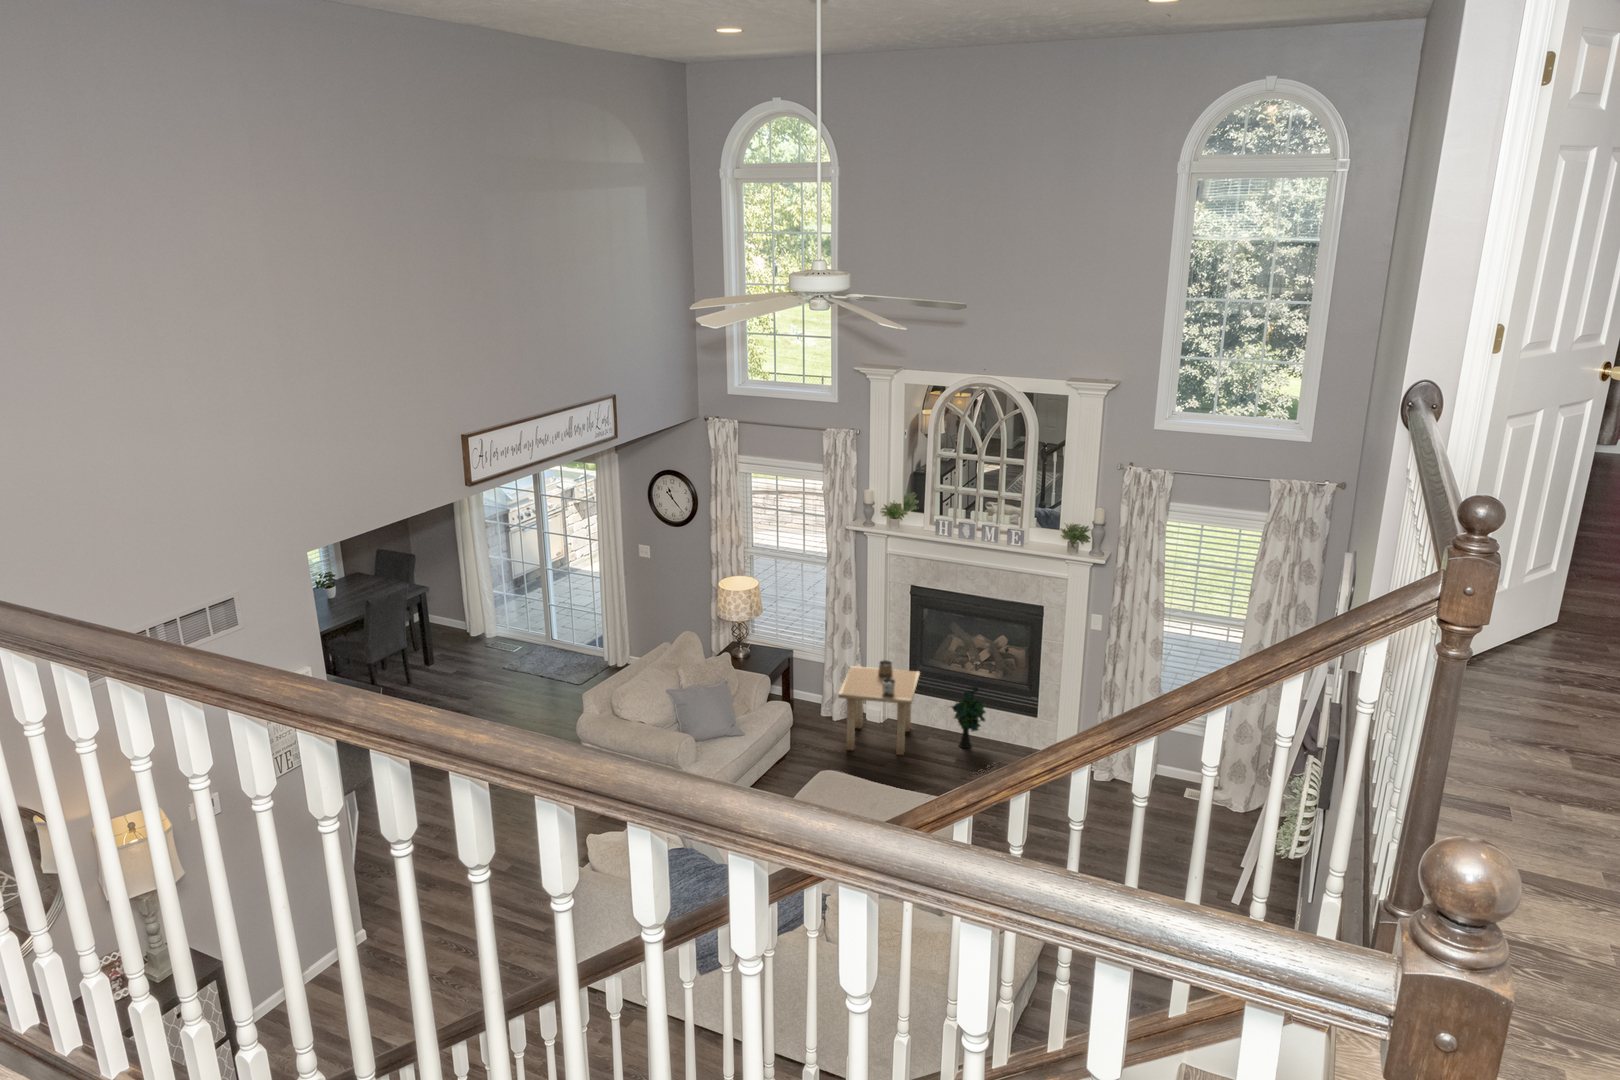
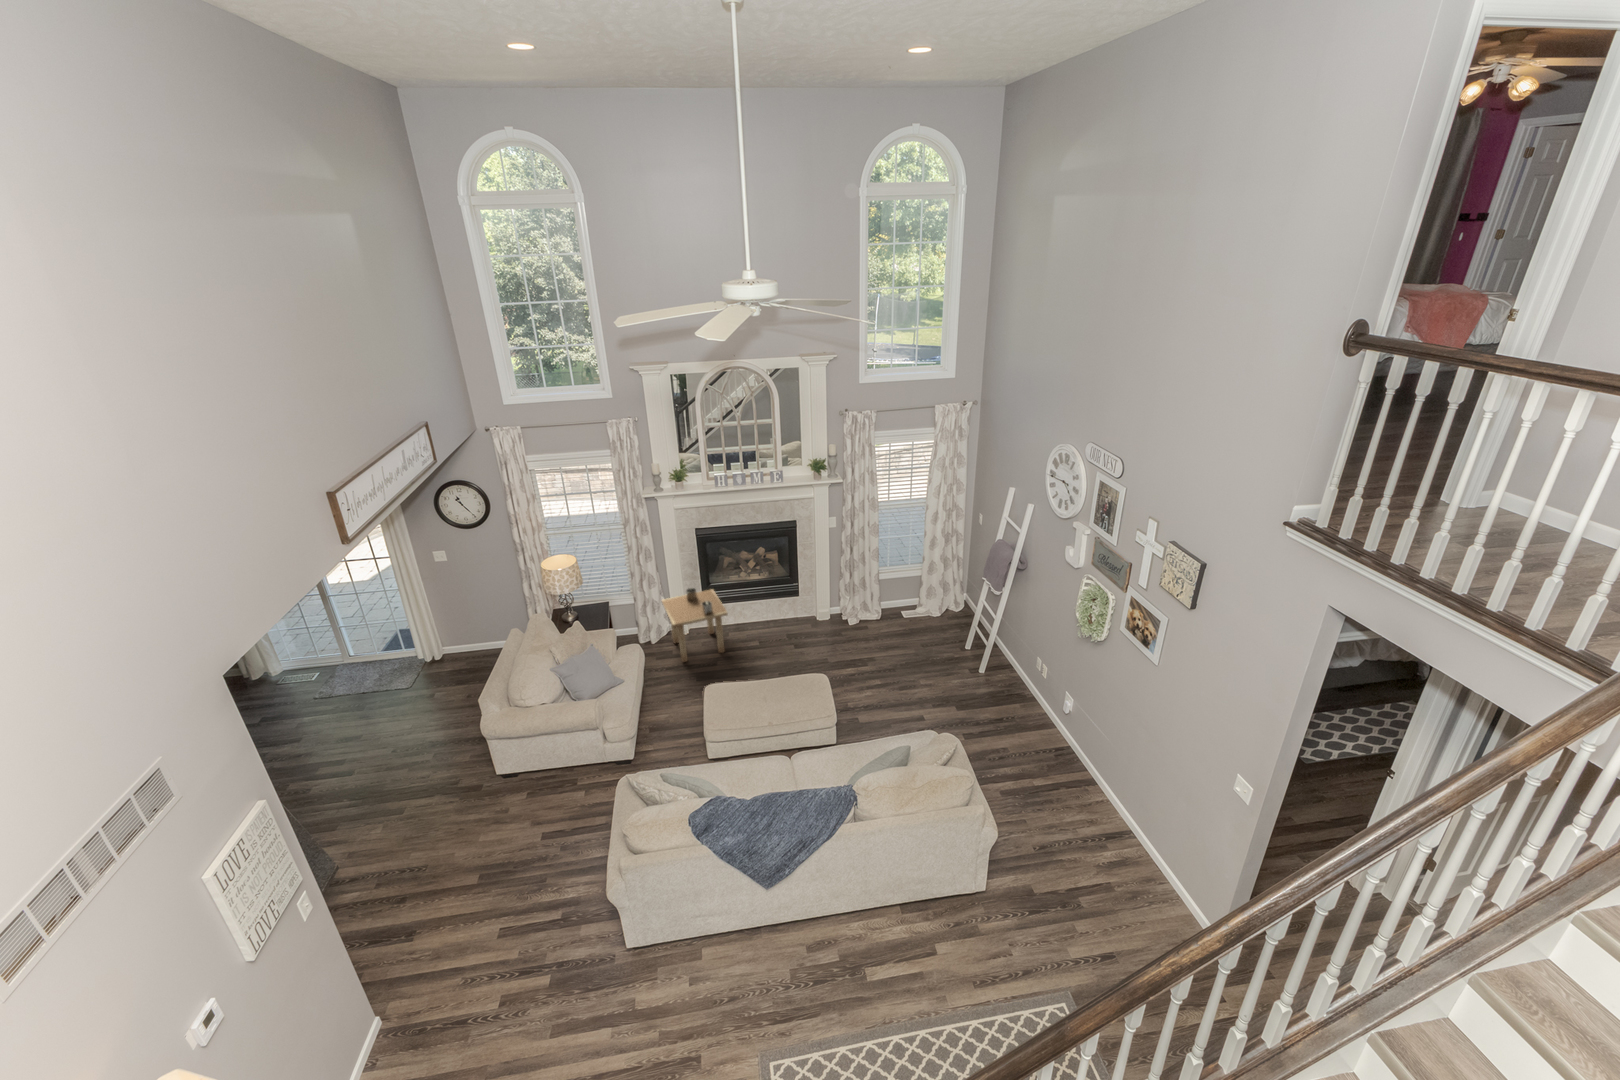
decorative plant: present [951,687,985,748] -> none [743,588,772,632]

